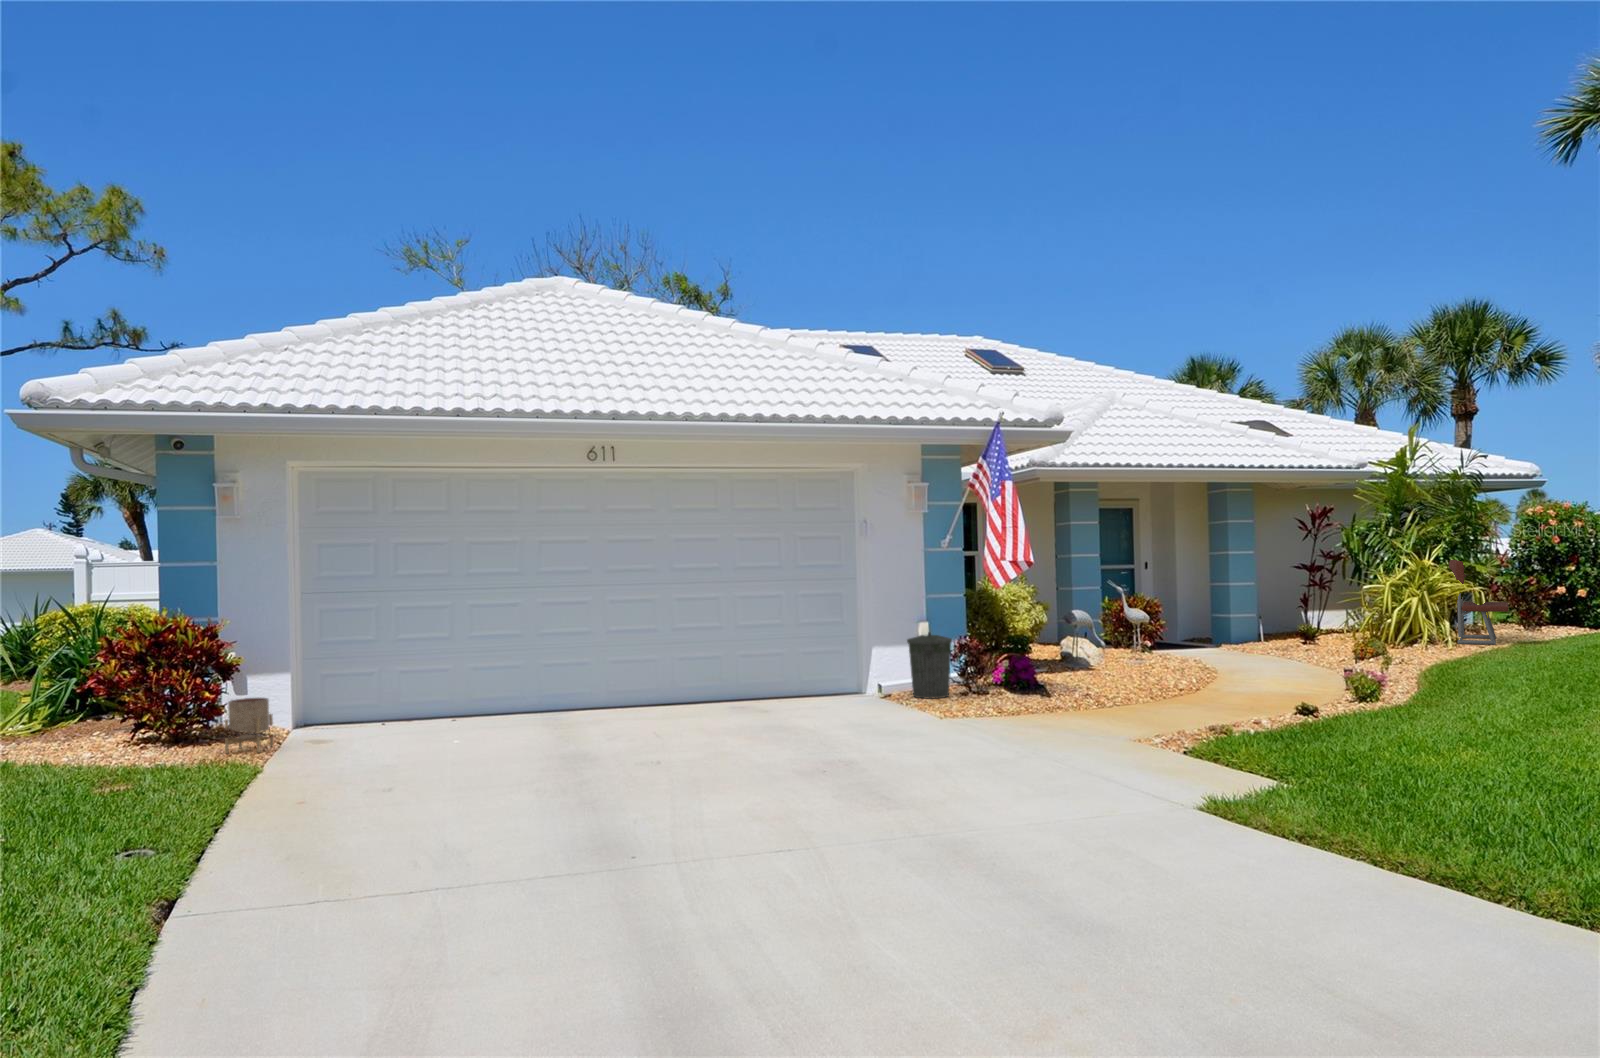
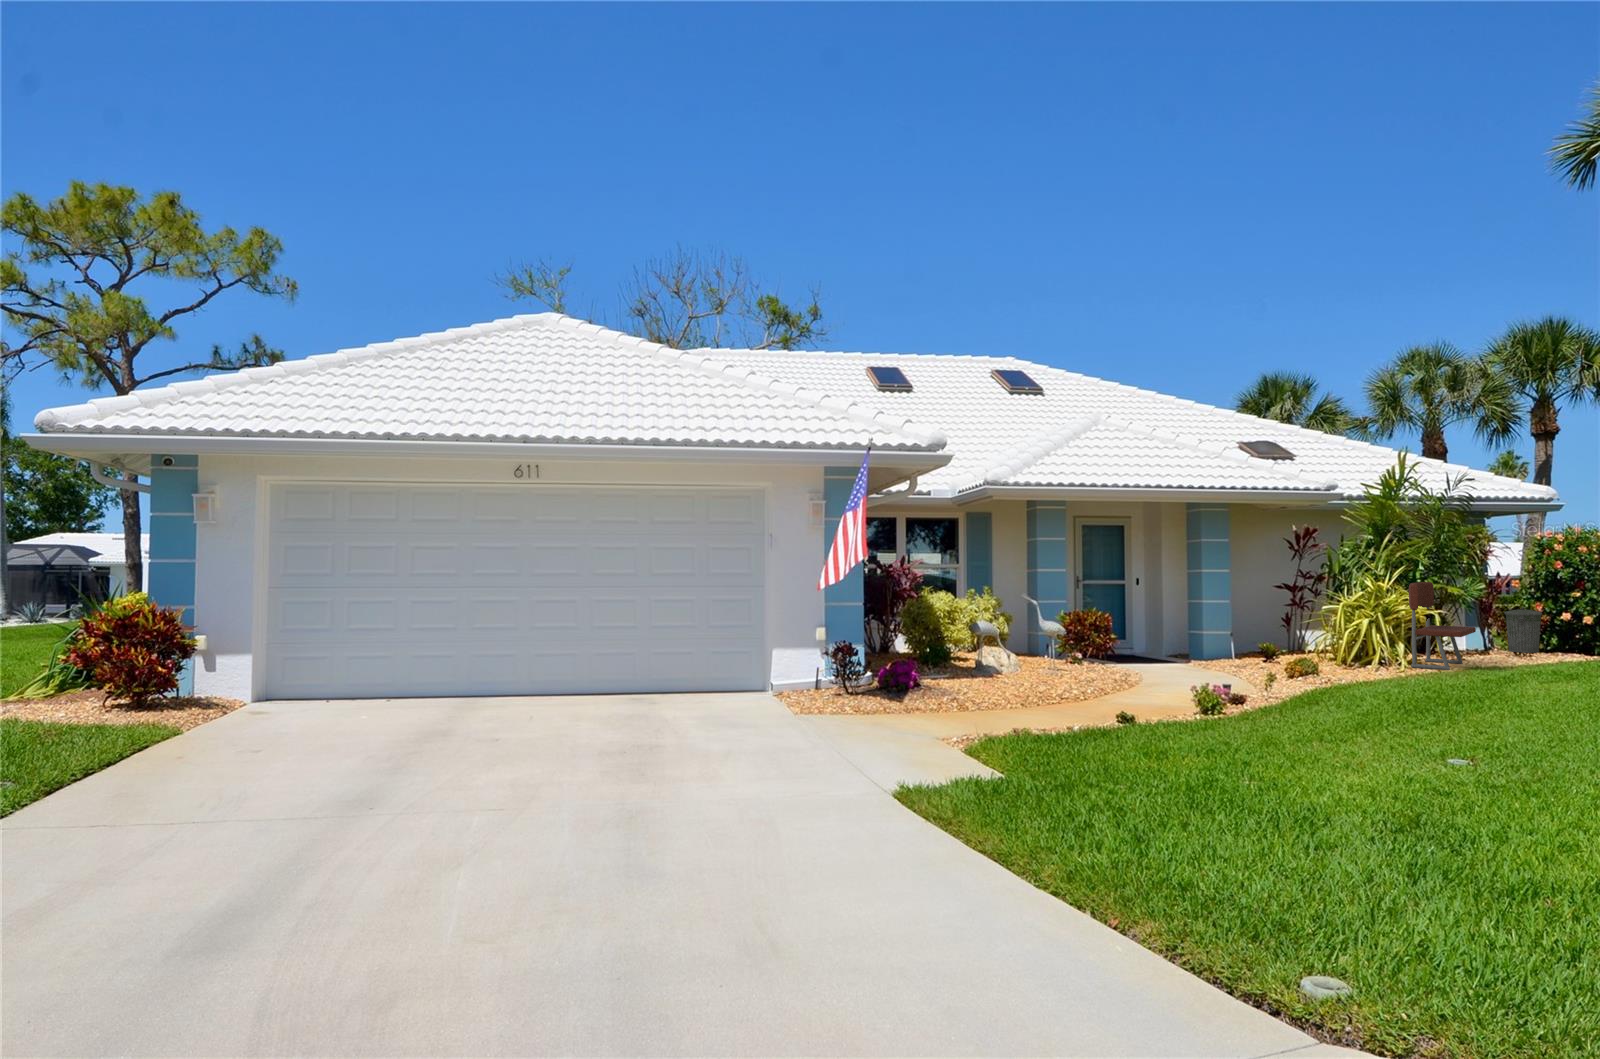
trash can: present [907,632,952,698] -> present [1504,608,1542,653]
planter: present [225,698,273,754] -> none [187,671,230,717]

